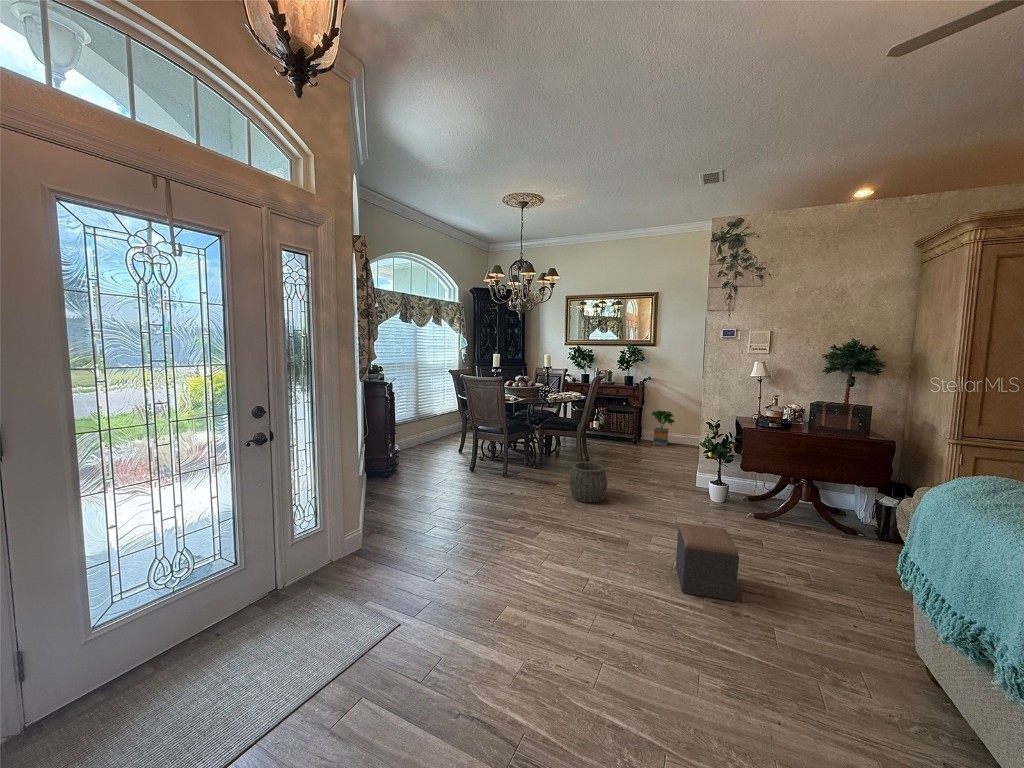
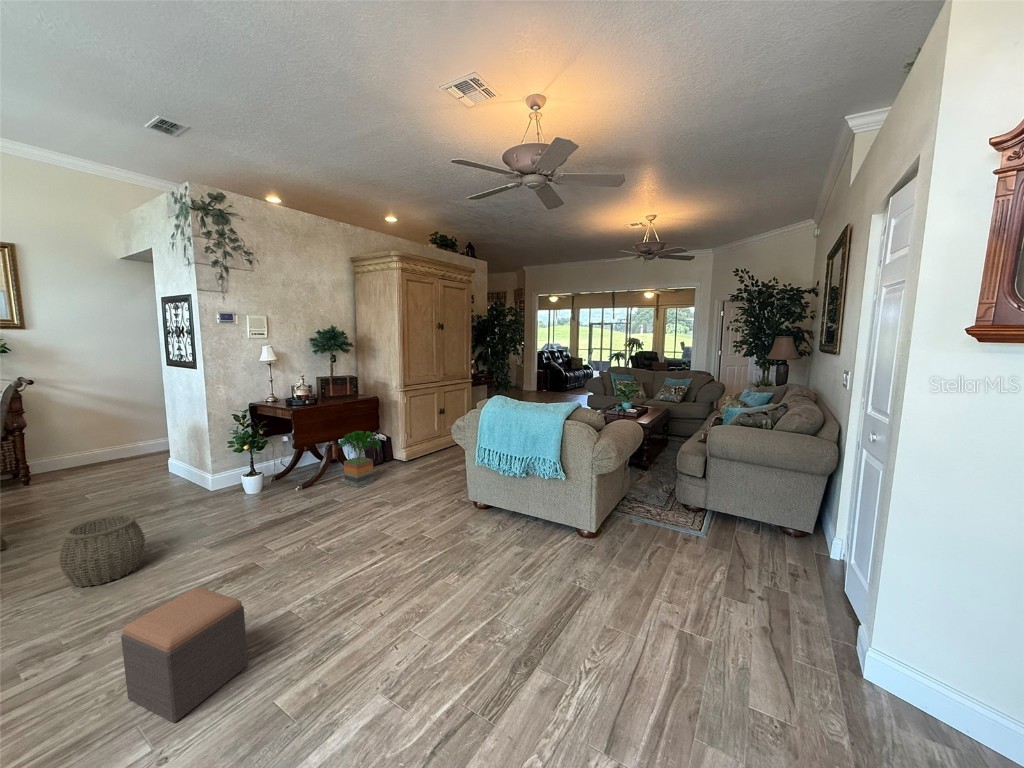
potted tree: present [652,410,675,446] -> present [339,431,381,488]
footstool: present [676,523,739,601] -> present [121,587,248,722]

